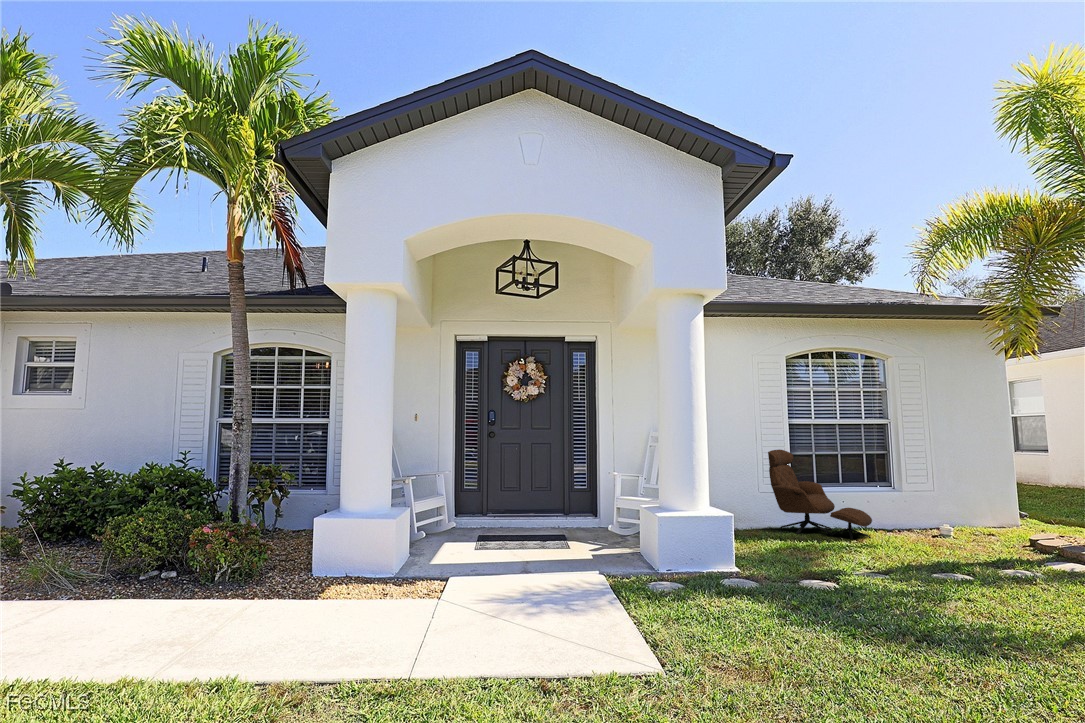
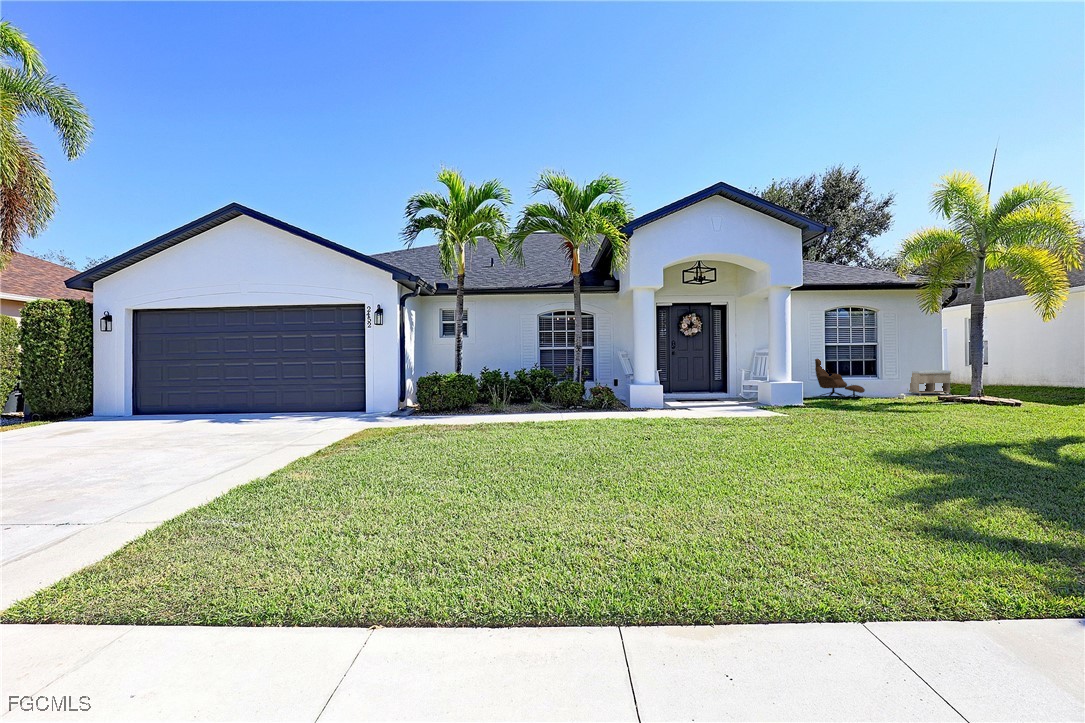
storage bench: none [951,476,1043,530] -> present [909,370,951,395]

